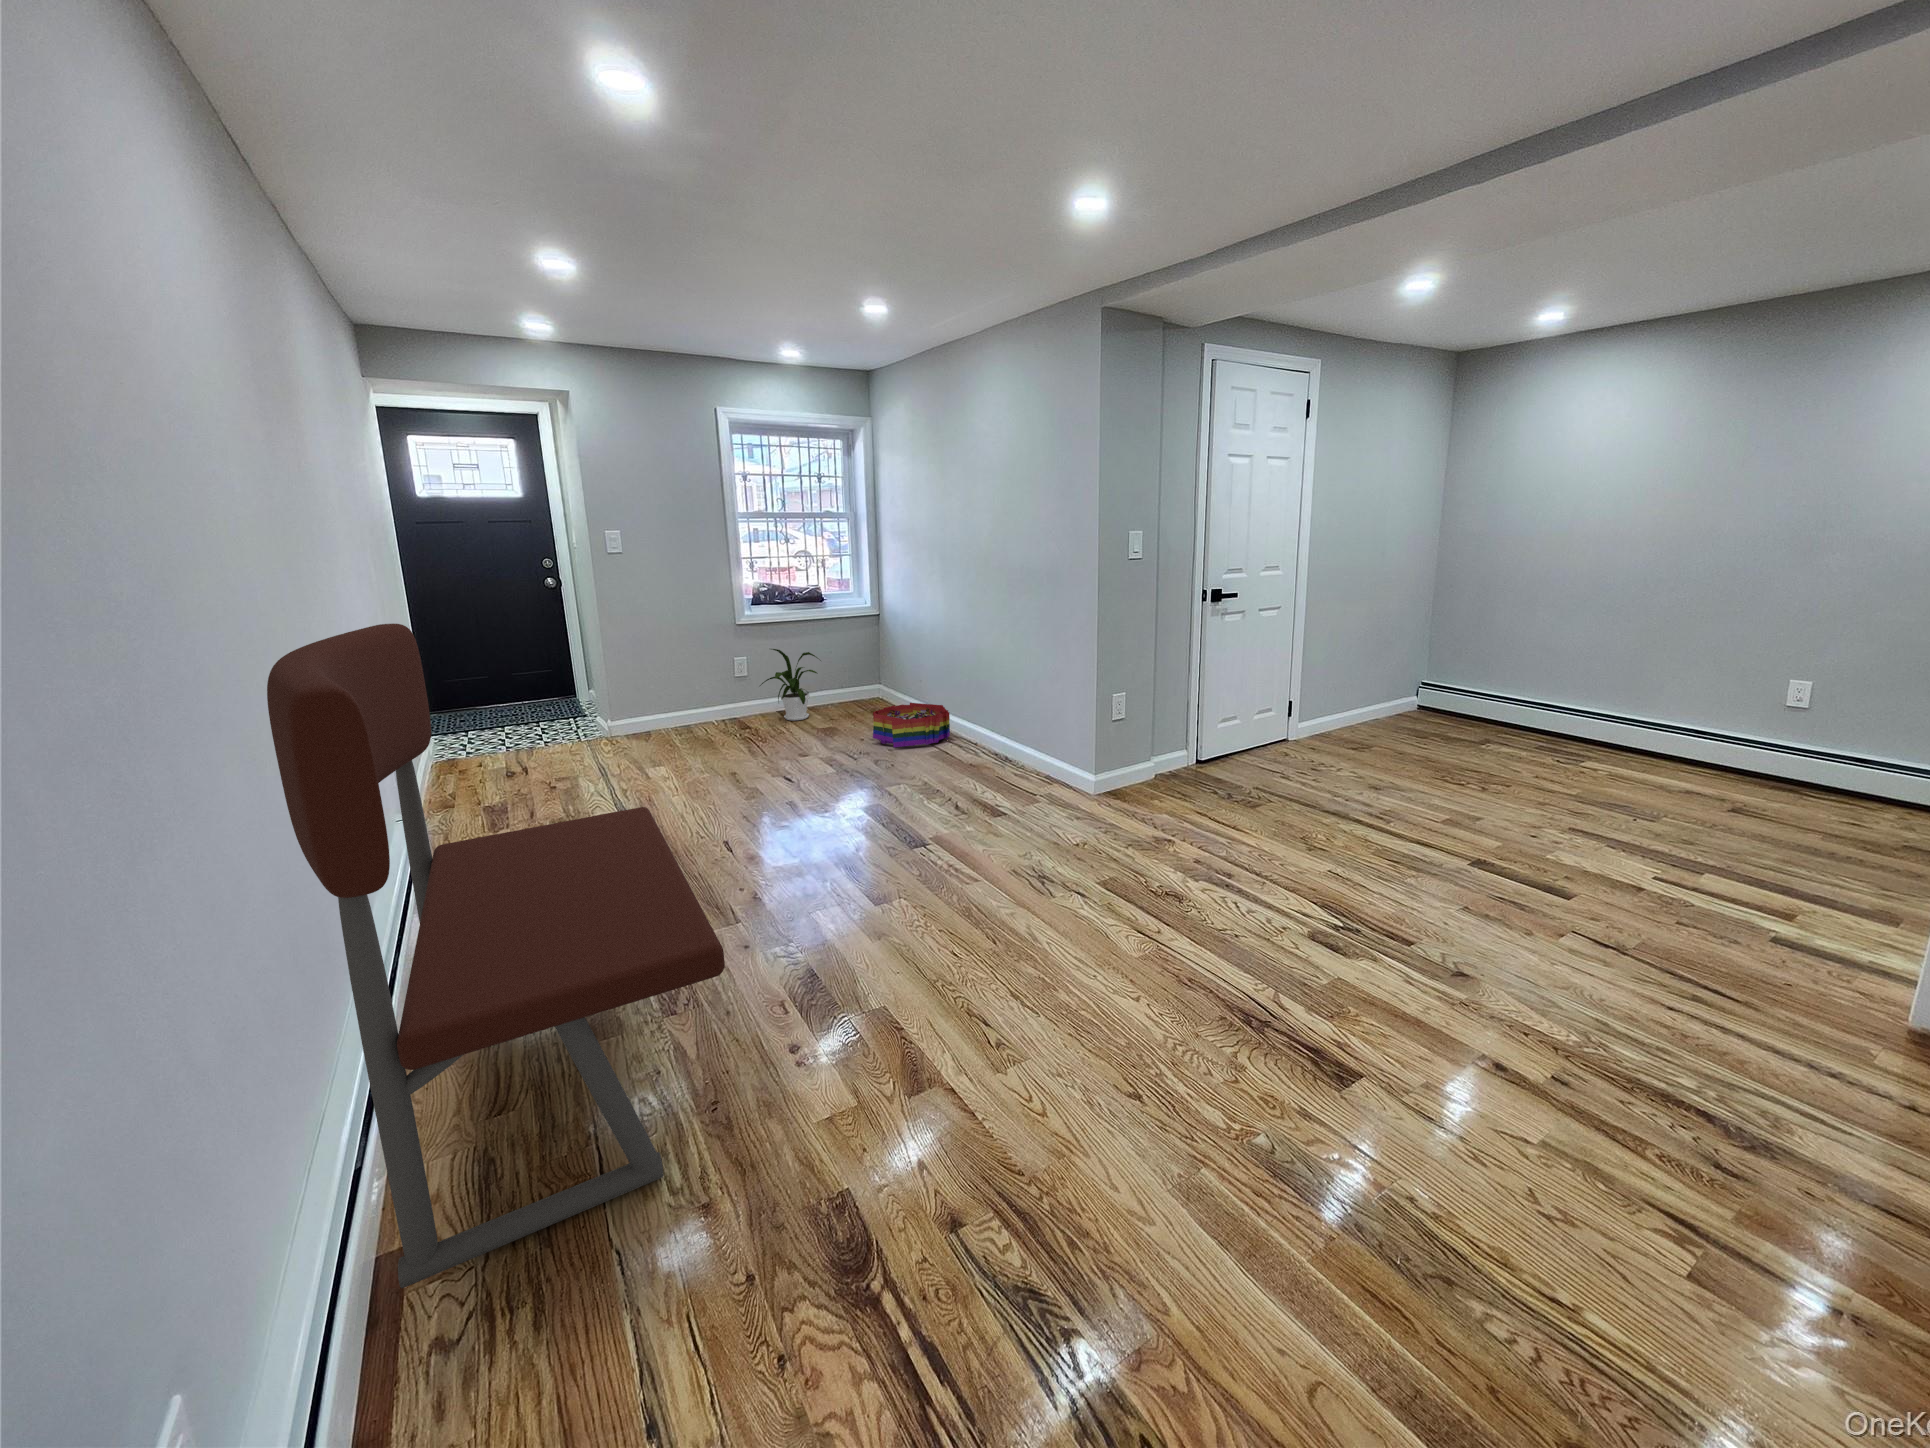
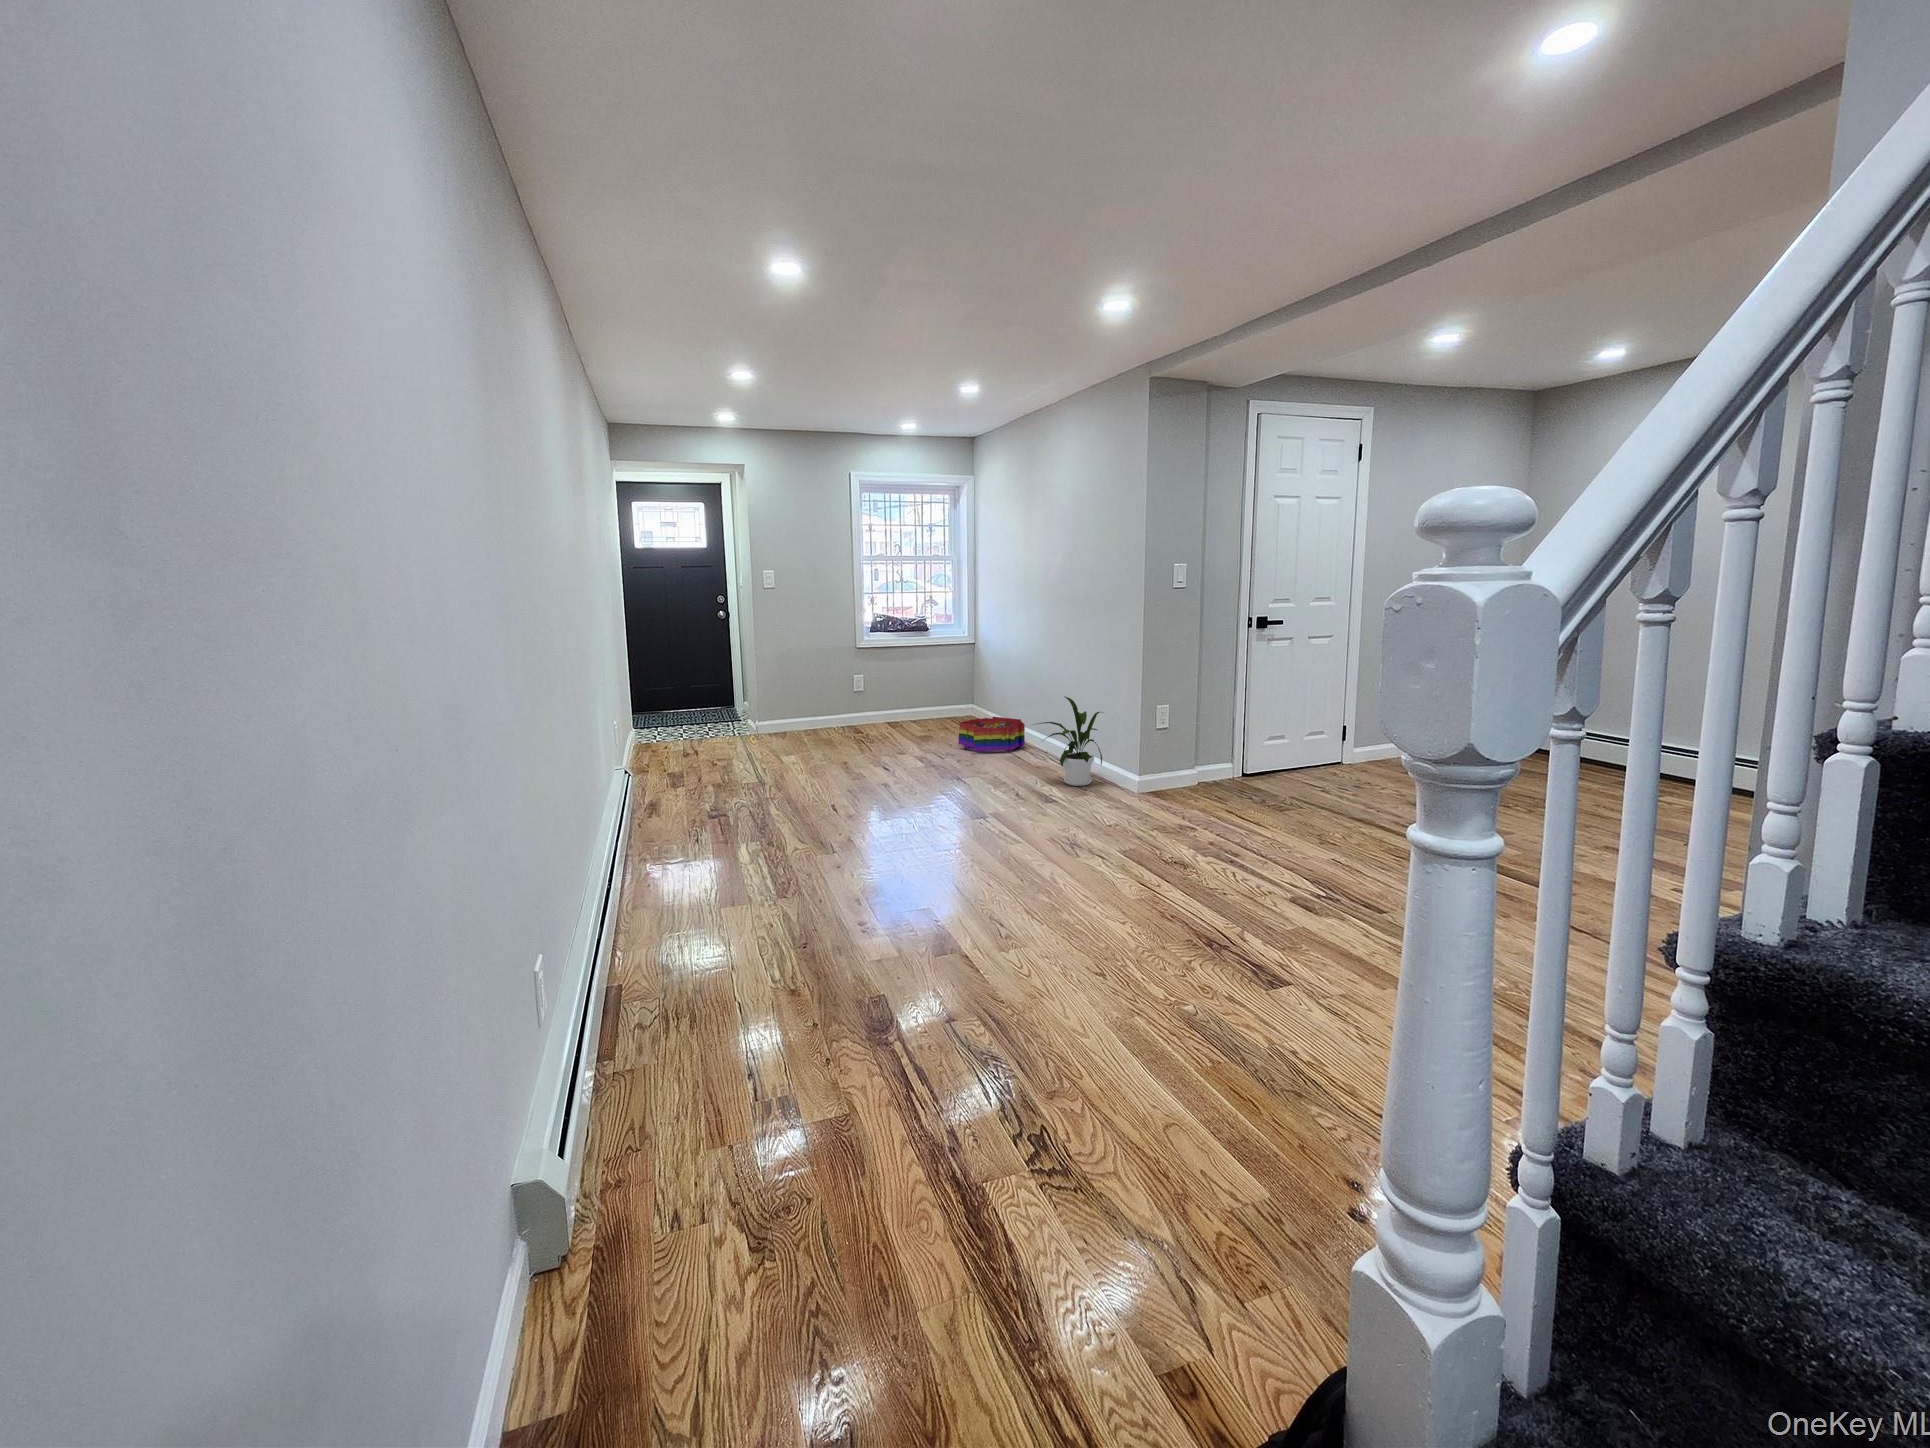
bench: present [267,624,725,1288] -> none [579,618,813,999]
house plant: present [760,649,821,721] -> present [1038,696,1102,786]

